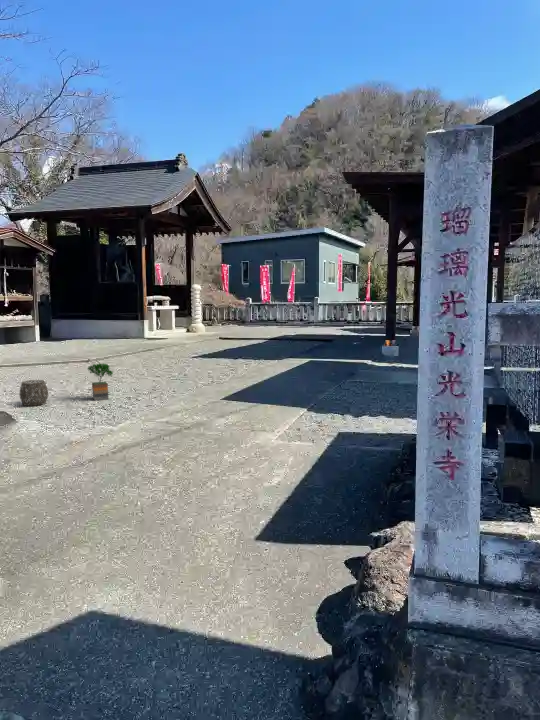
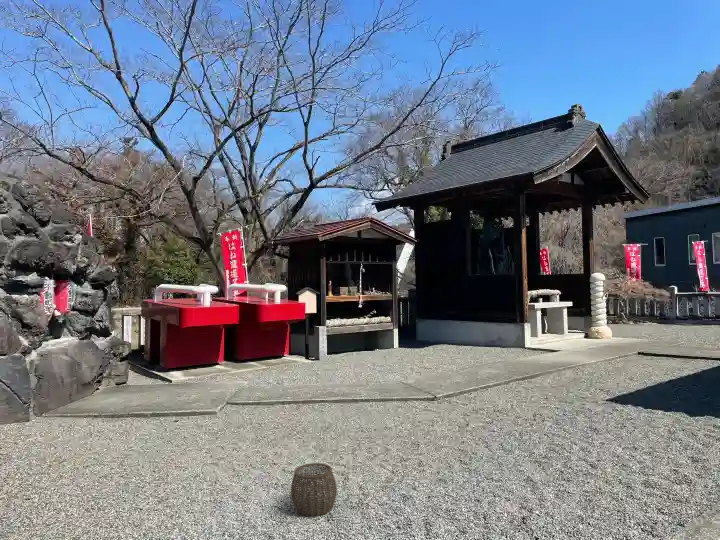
potted tree: present [88,363,113,401] -> none [402,442,449,517]

